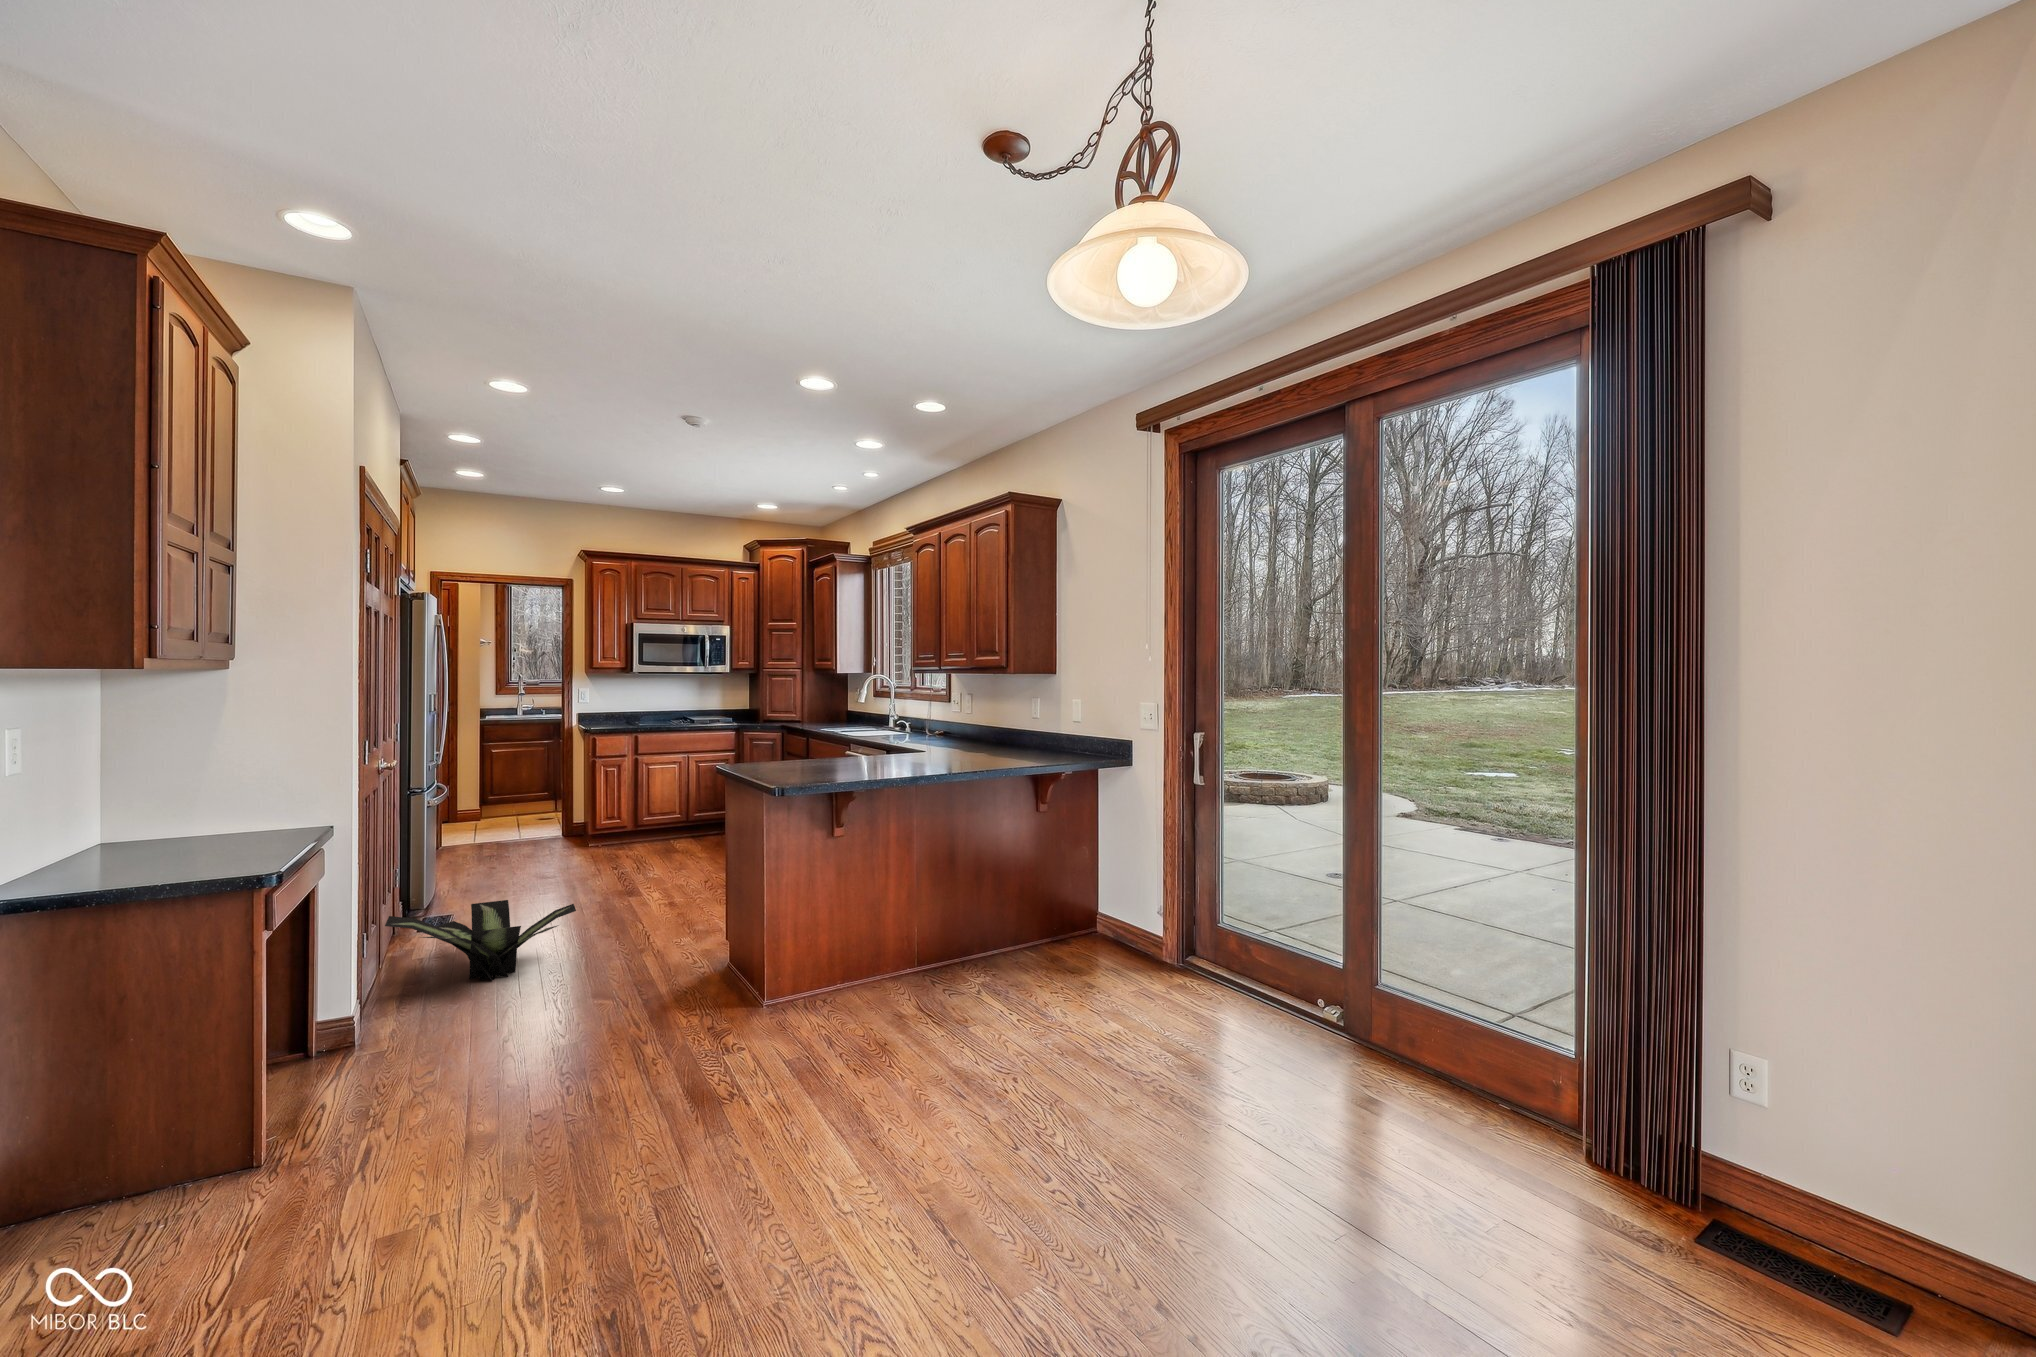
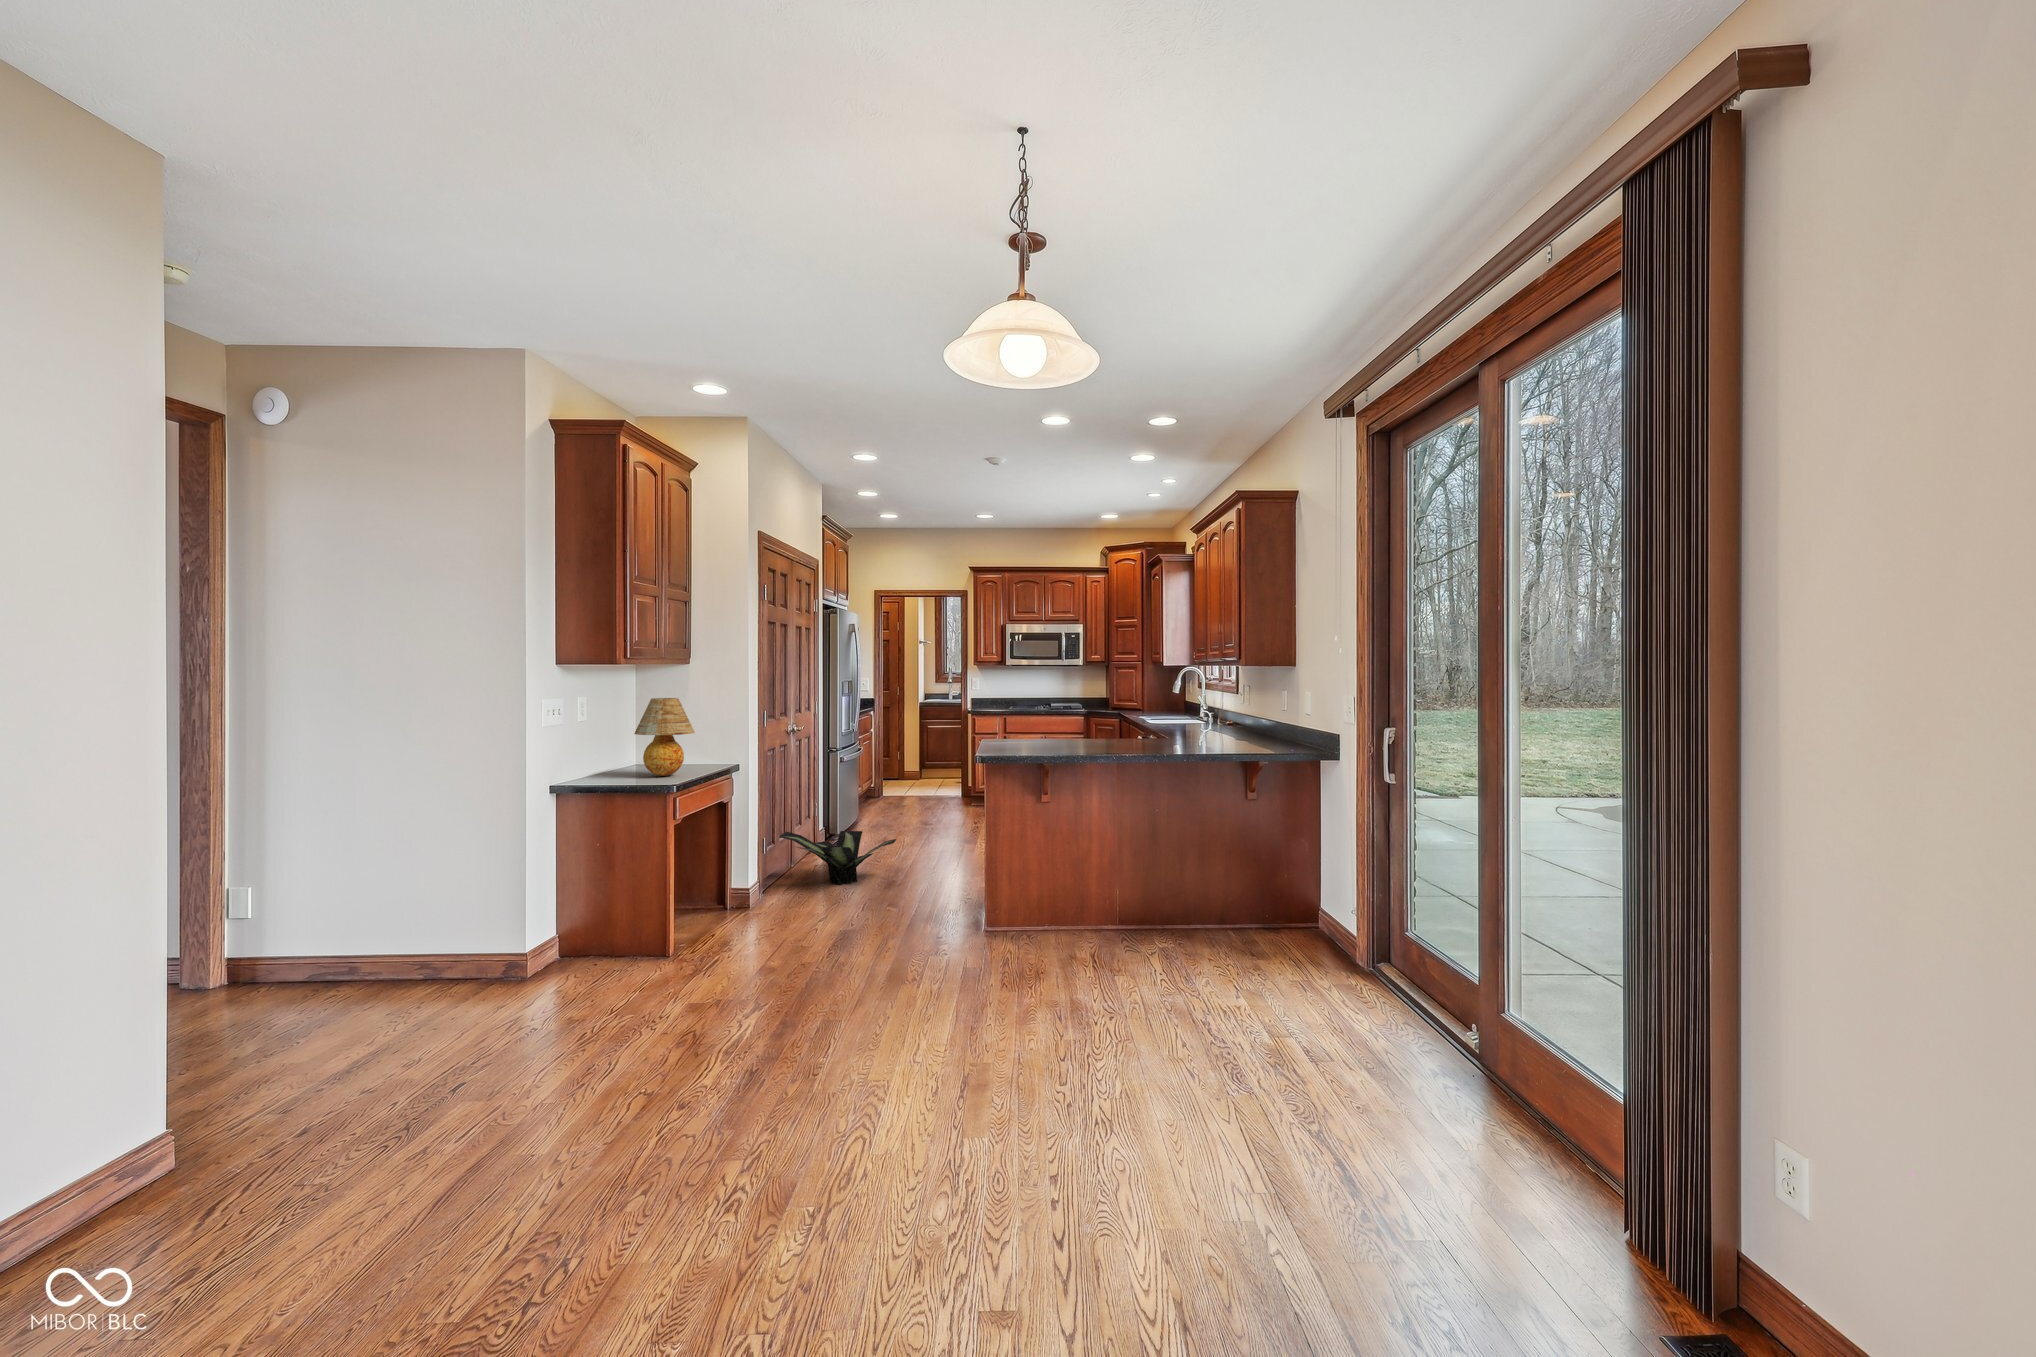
table lamp: none [145,720,278,853] -> present [634,698,695,776]

